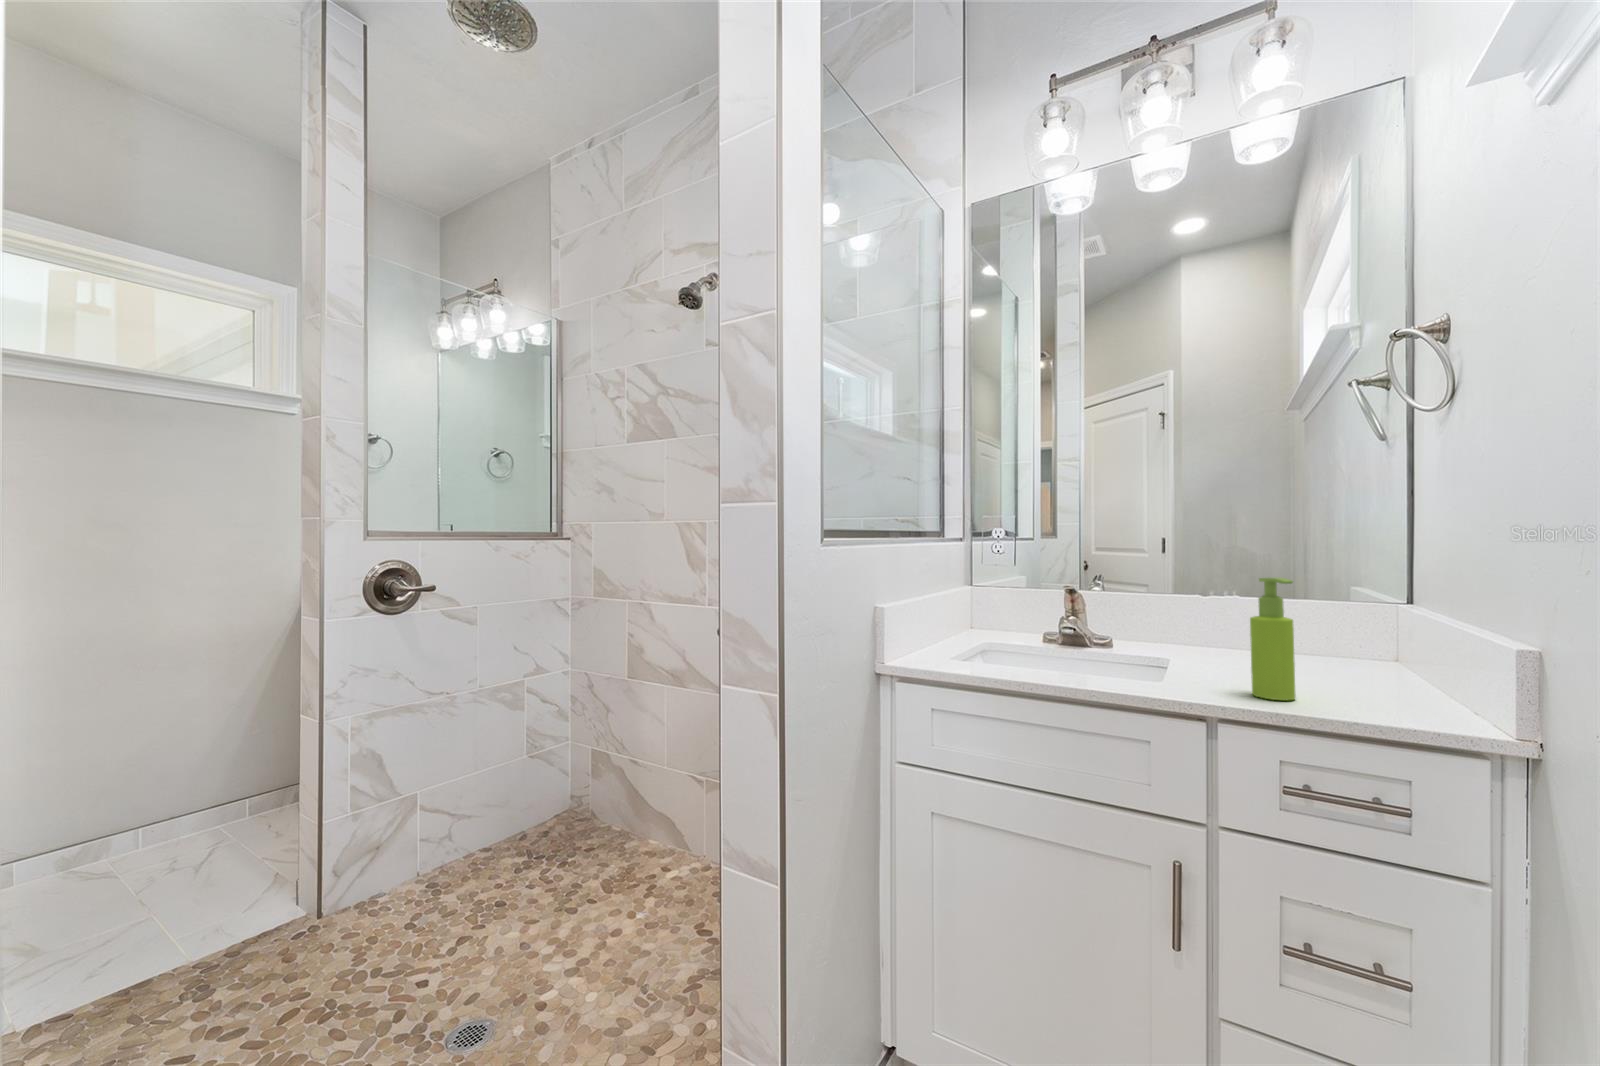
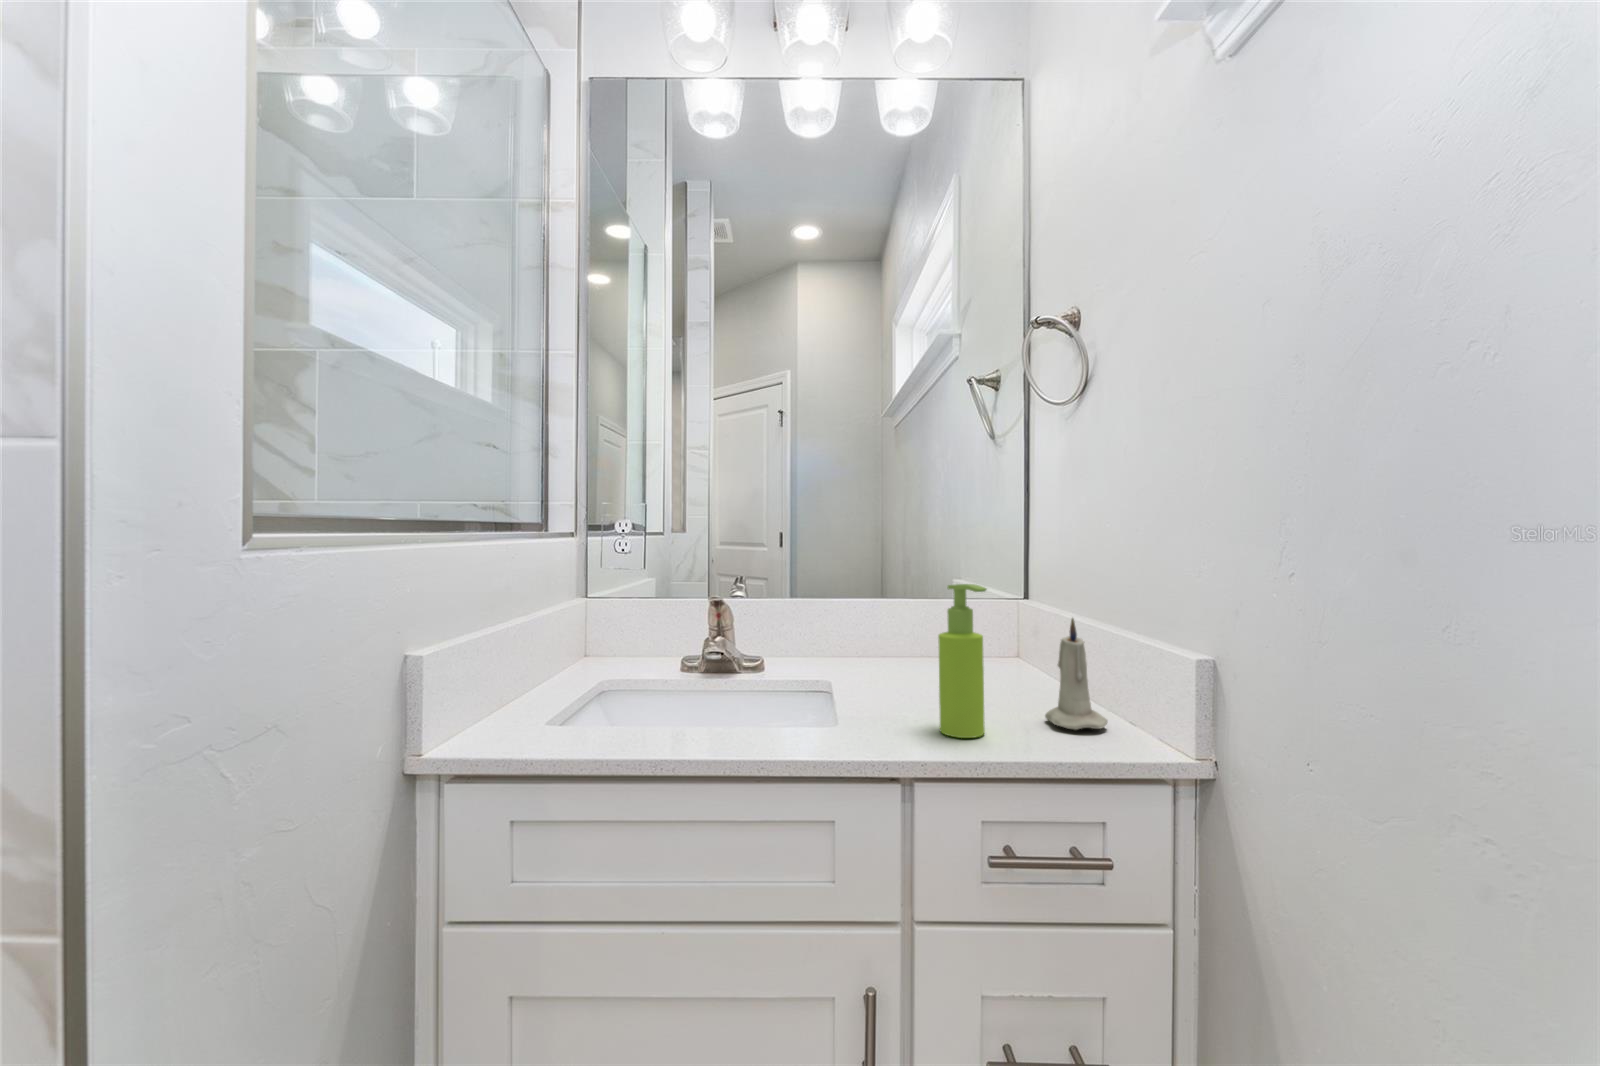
candle: none [1370,610,1438,710] -> present [1045,618,1108,730]

